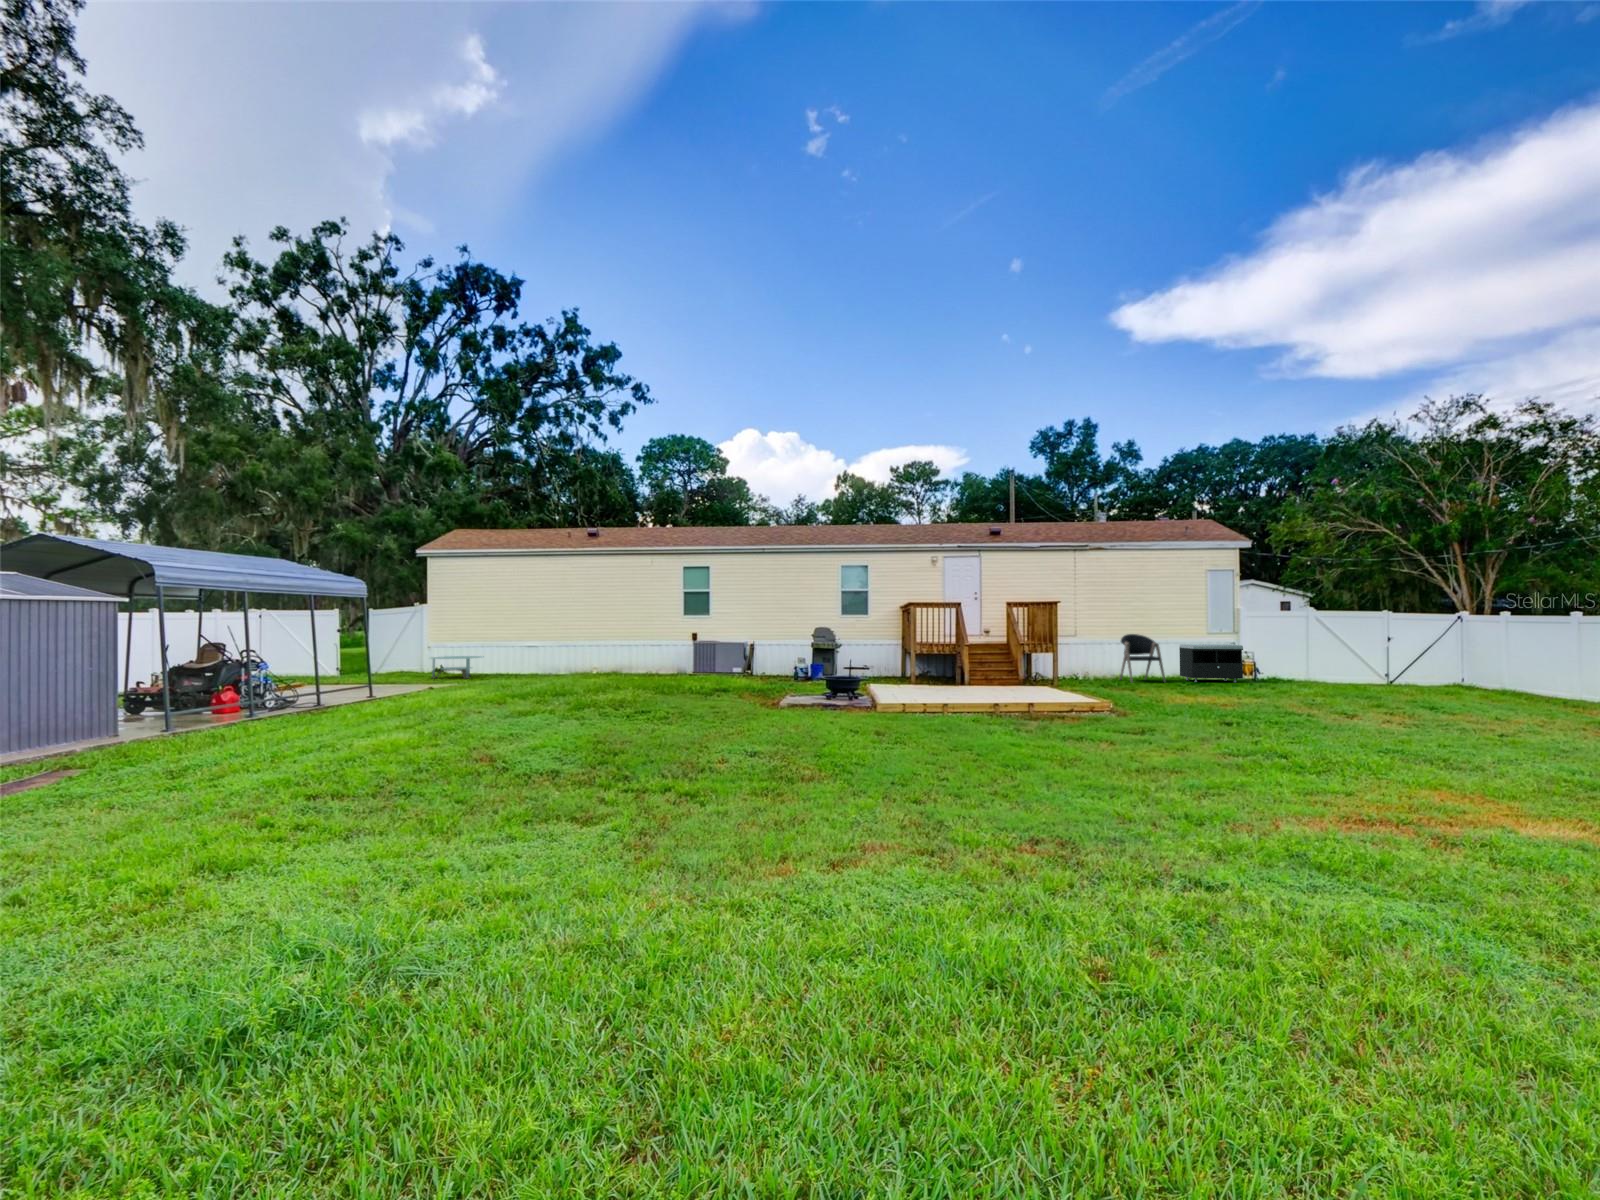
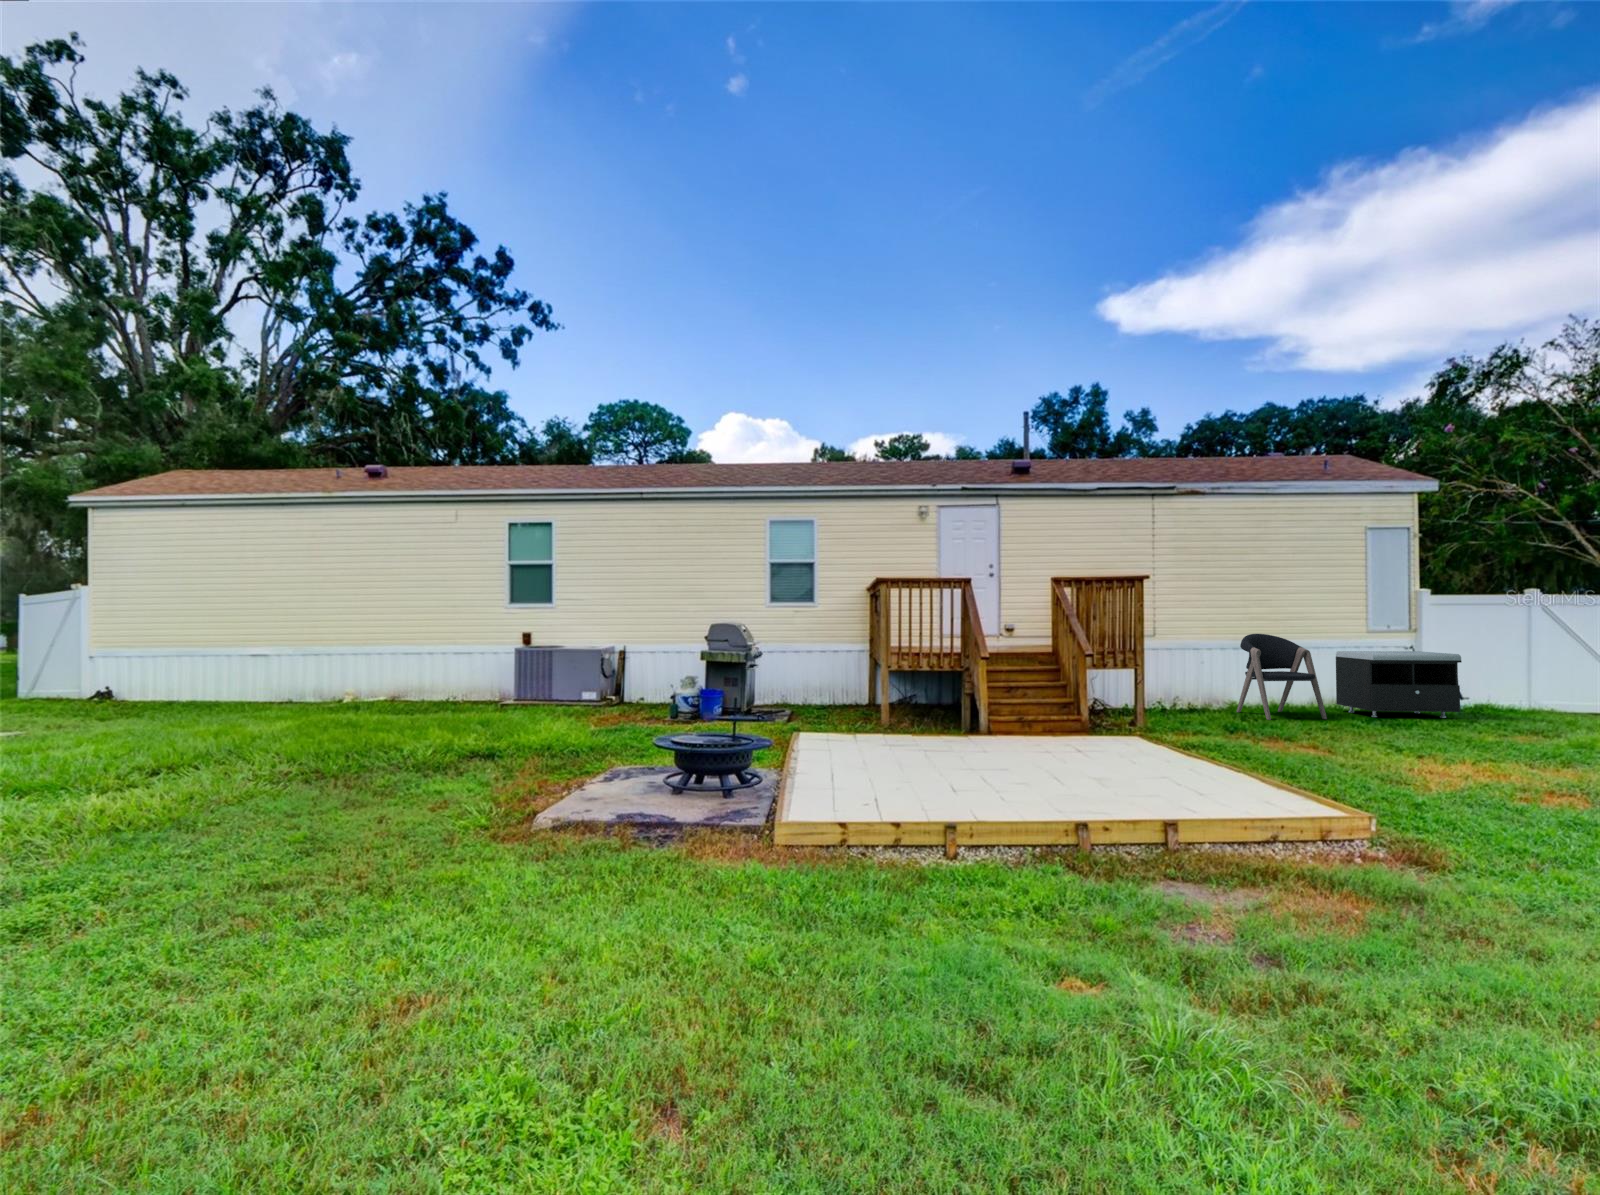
round table: present [431,656,484,679] -> none [51,670,173,711]

